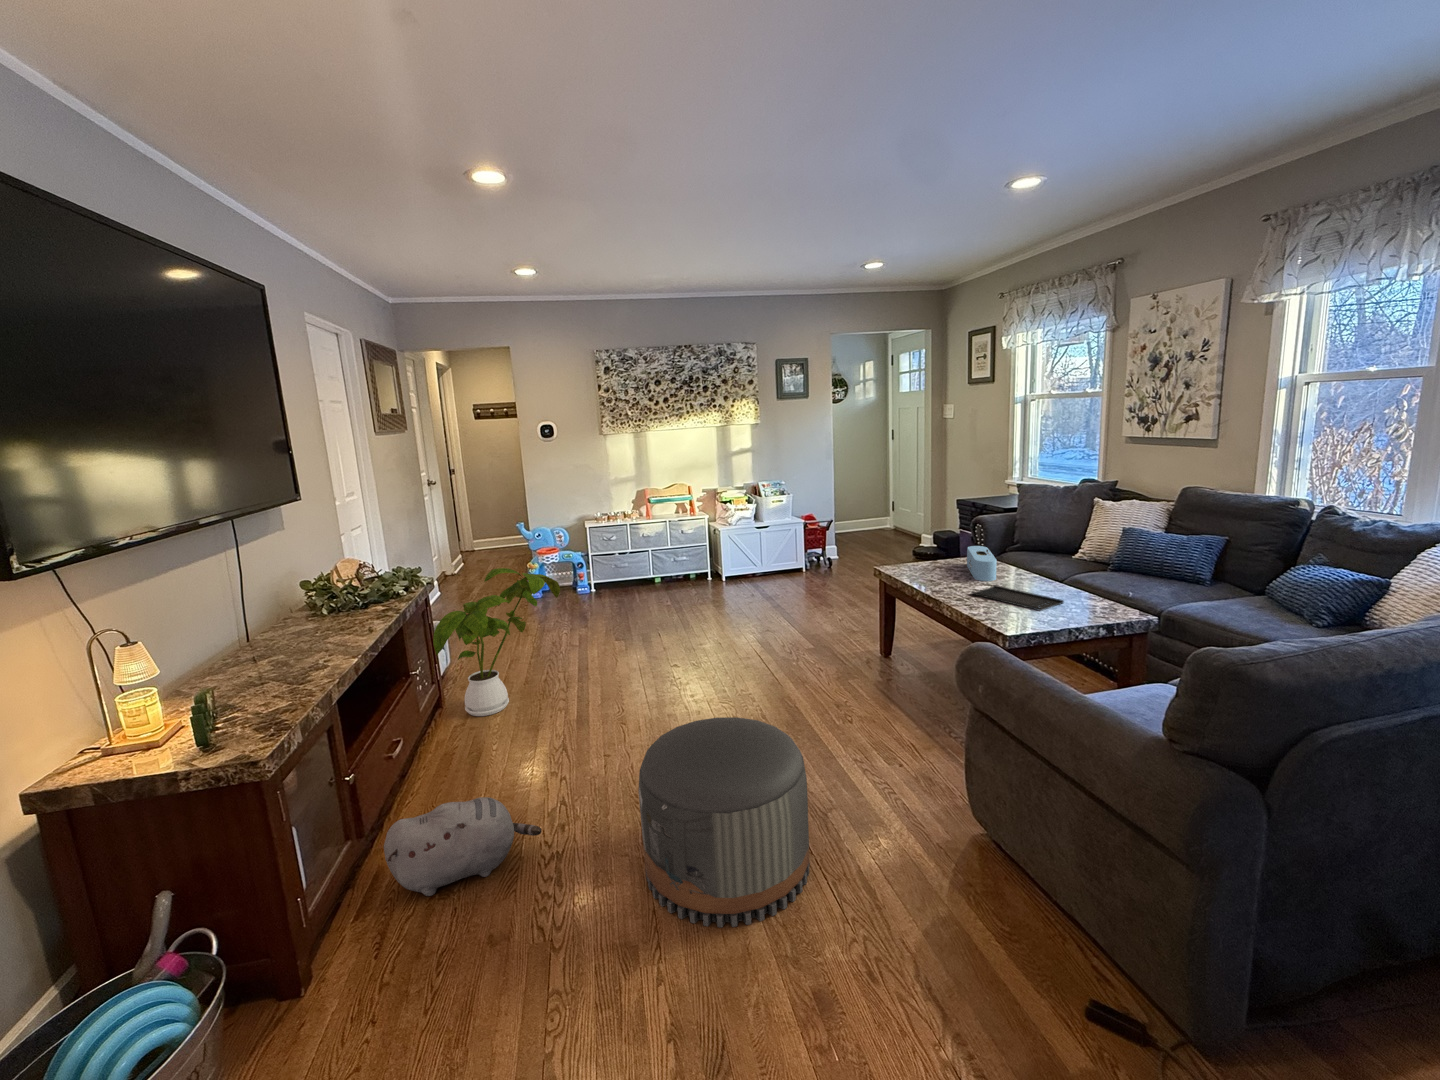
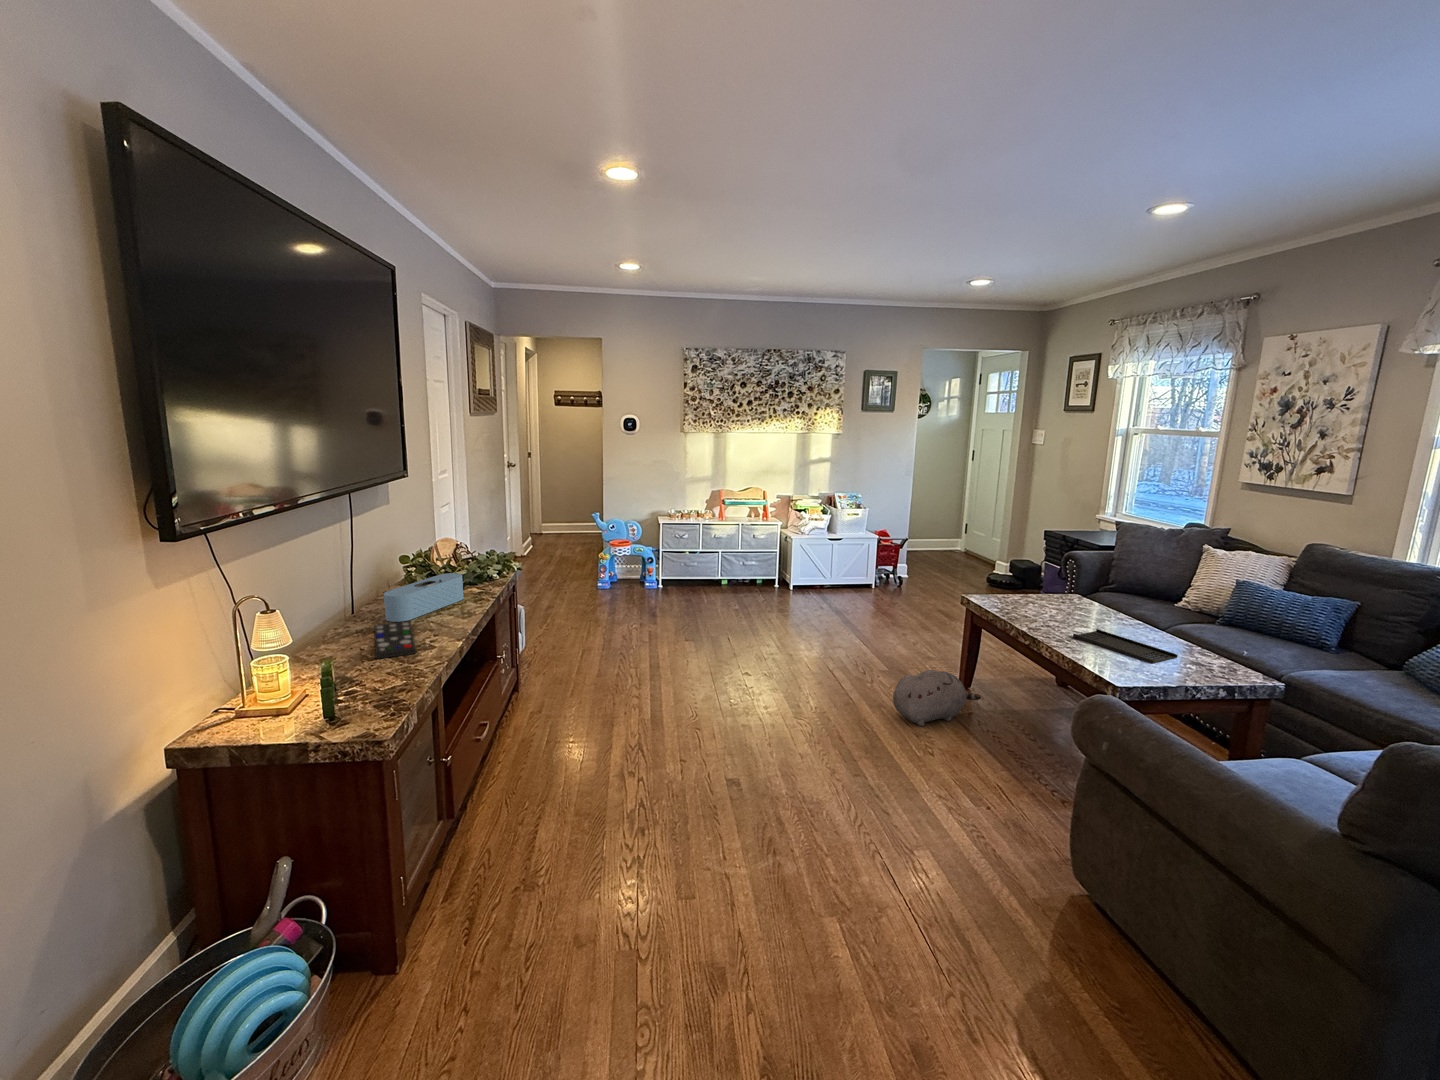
speaker: present [967,546,997,581] -> present [384,573,463,622]
house plant: present [433,568,560,716] -> none [521,561,643,705]
remote control: none [261,643,307,684] -> present [375,621,416,659]
pouf: present [639,717,810,927] -> none [729,740,906,962]
plush toy: present [384,797,542,896] -> present [893,670,981,726]

